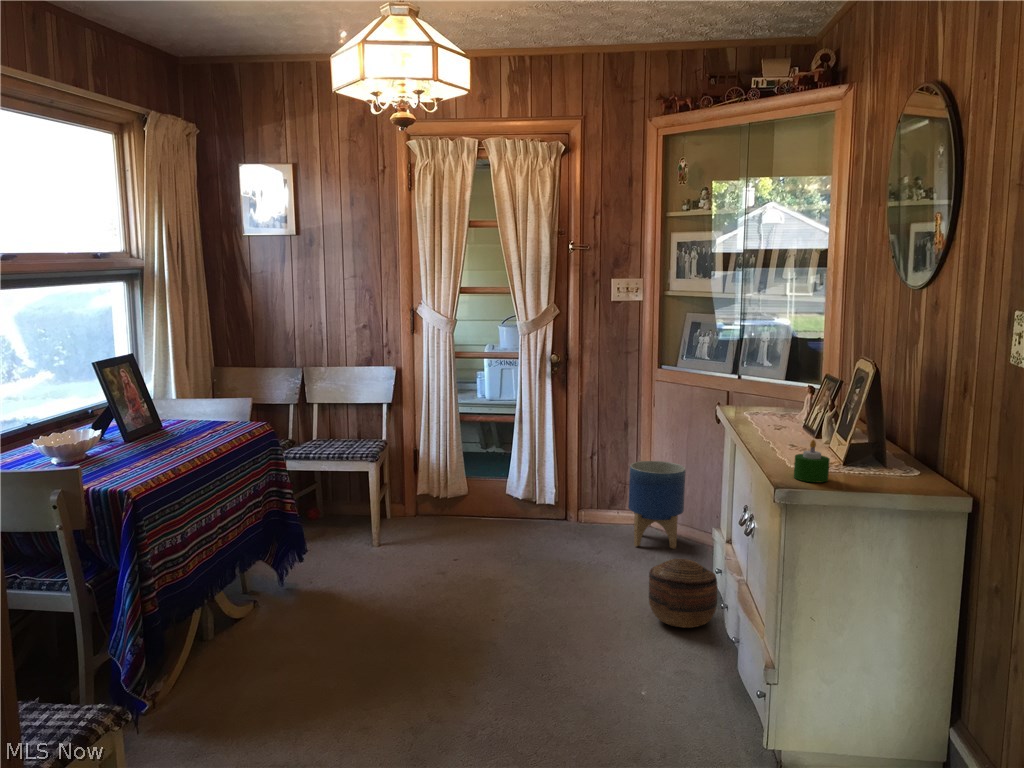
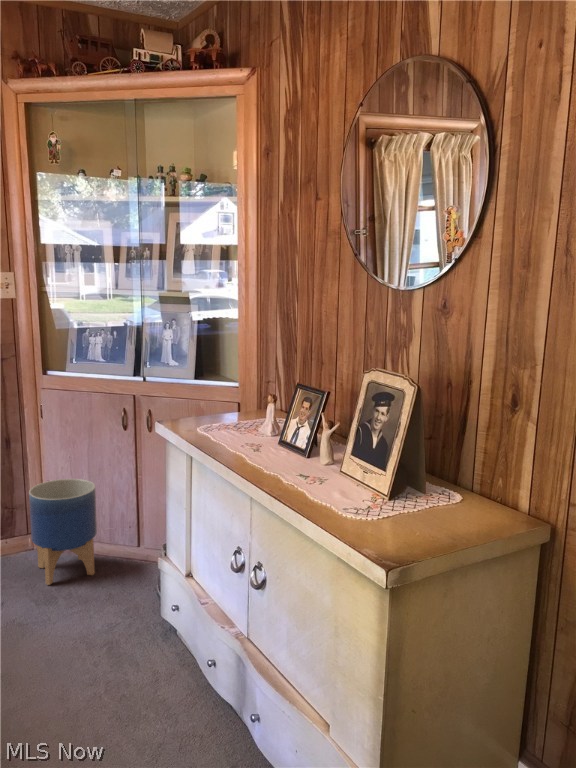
candle: present [794,440,830,482] -> none [373,490,416,546]
basket: present [649,559,717,628] -> none [109,610,192,699]

